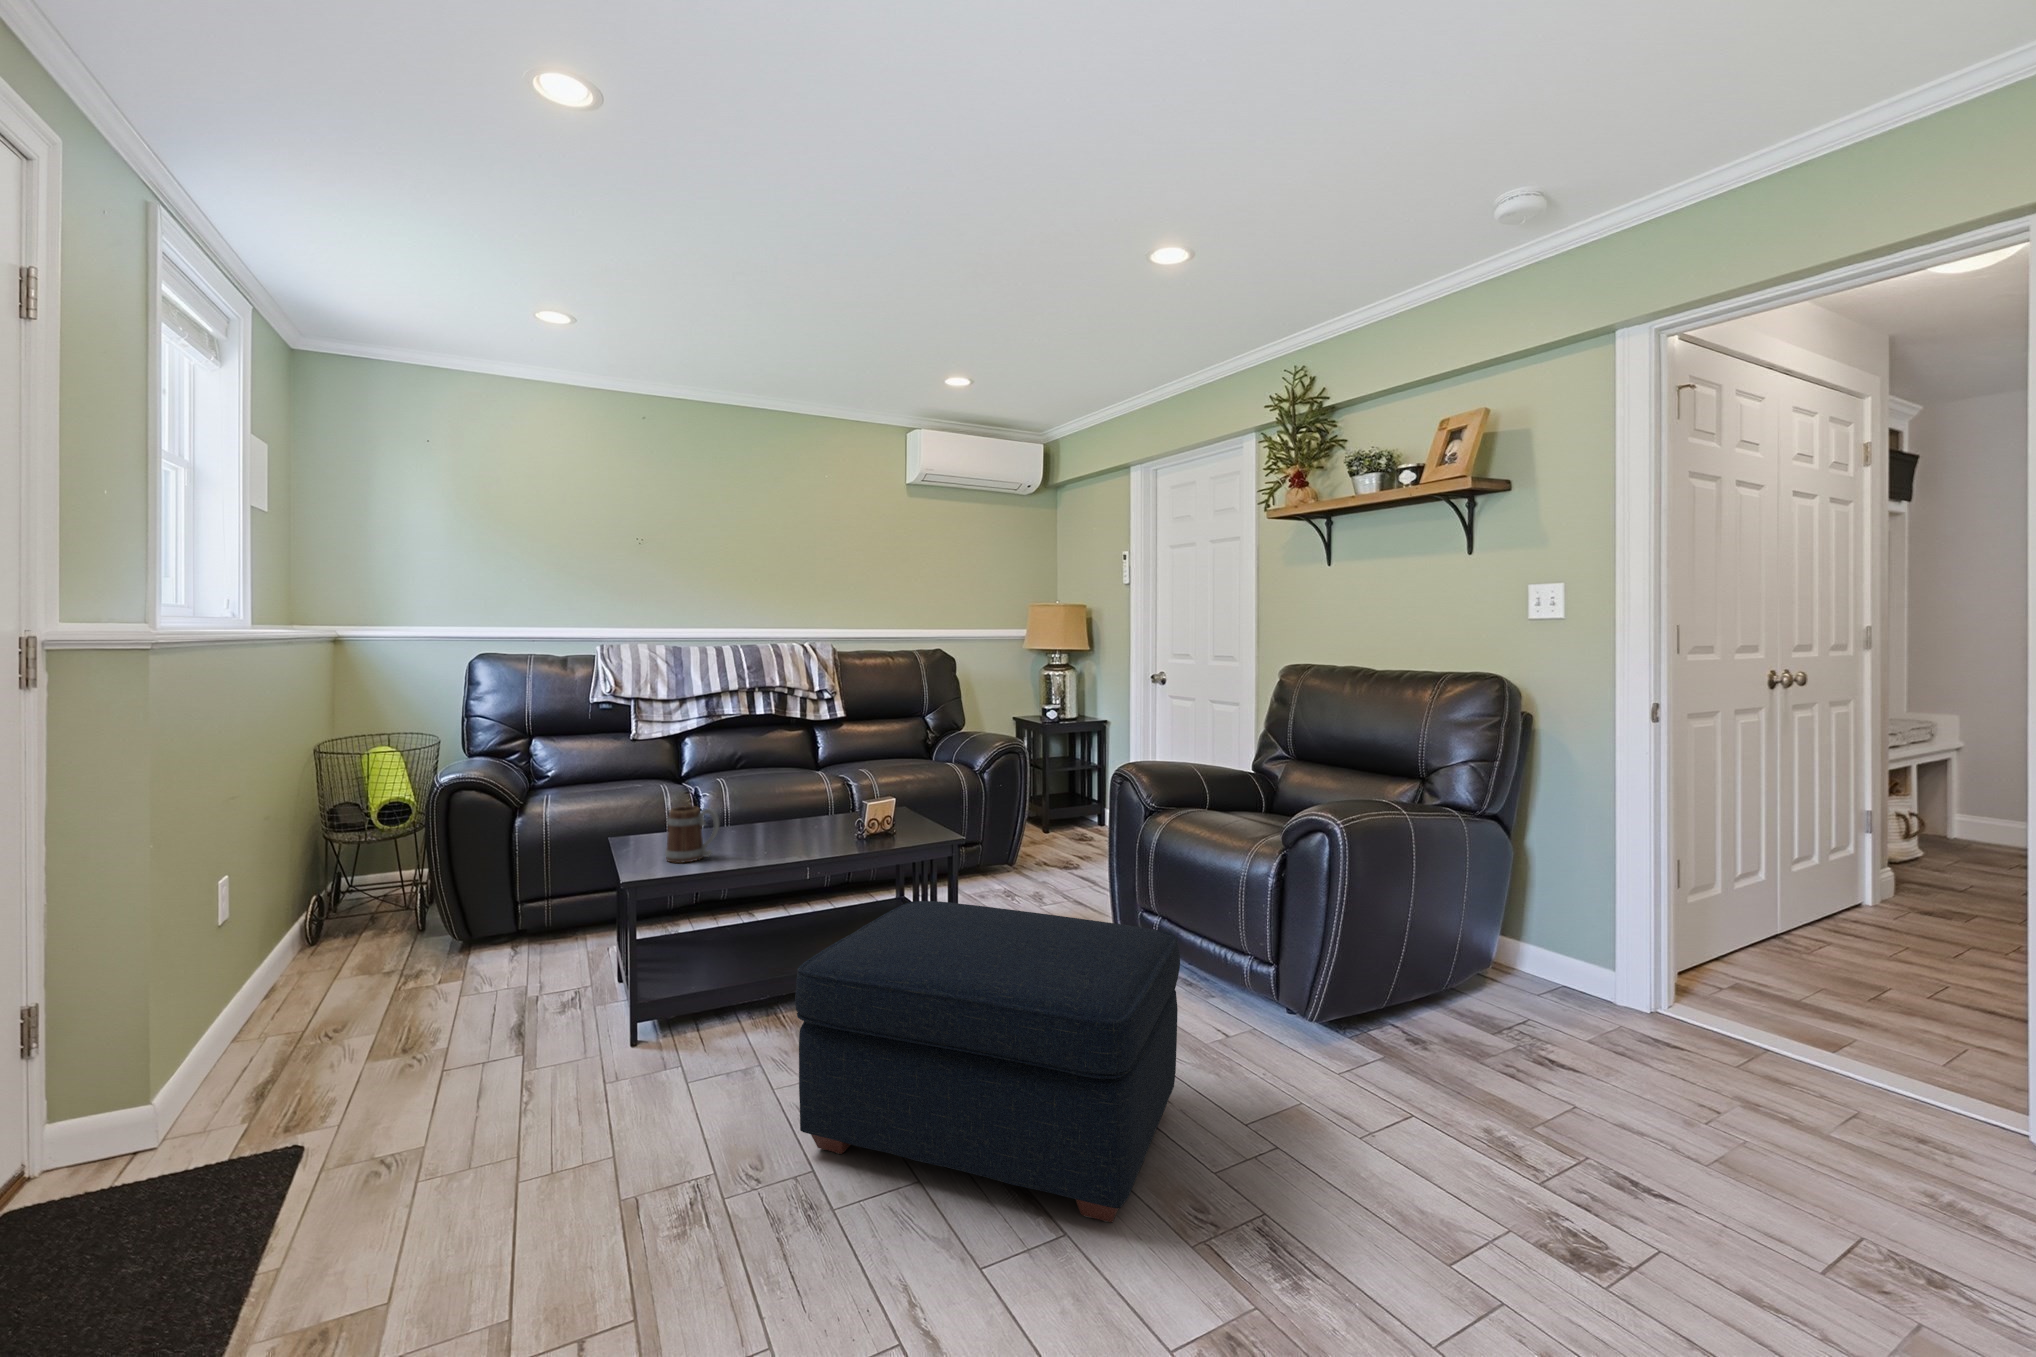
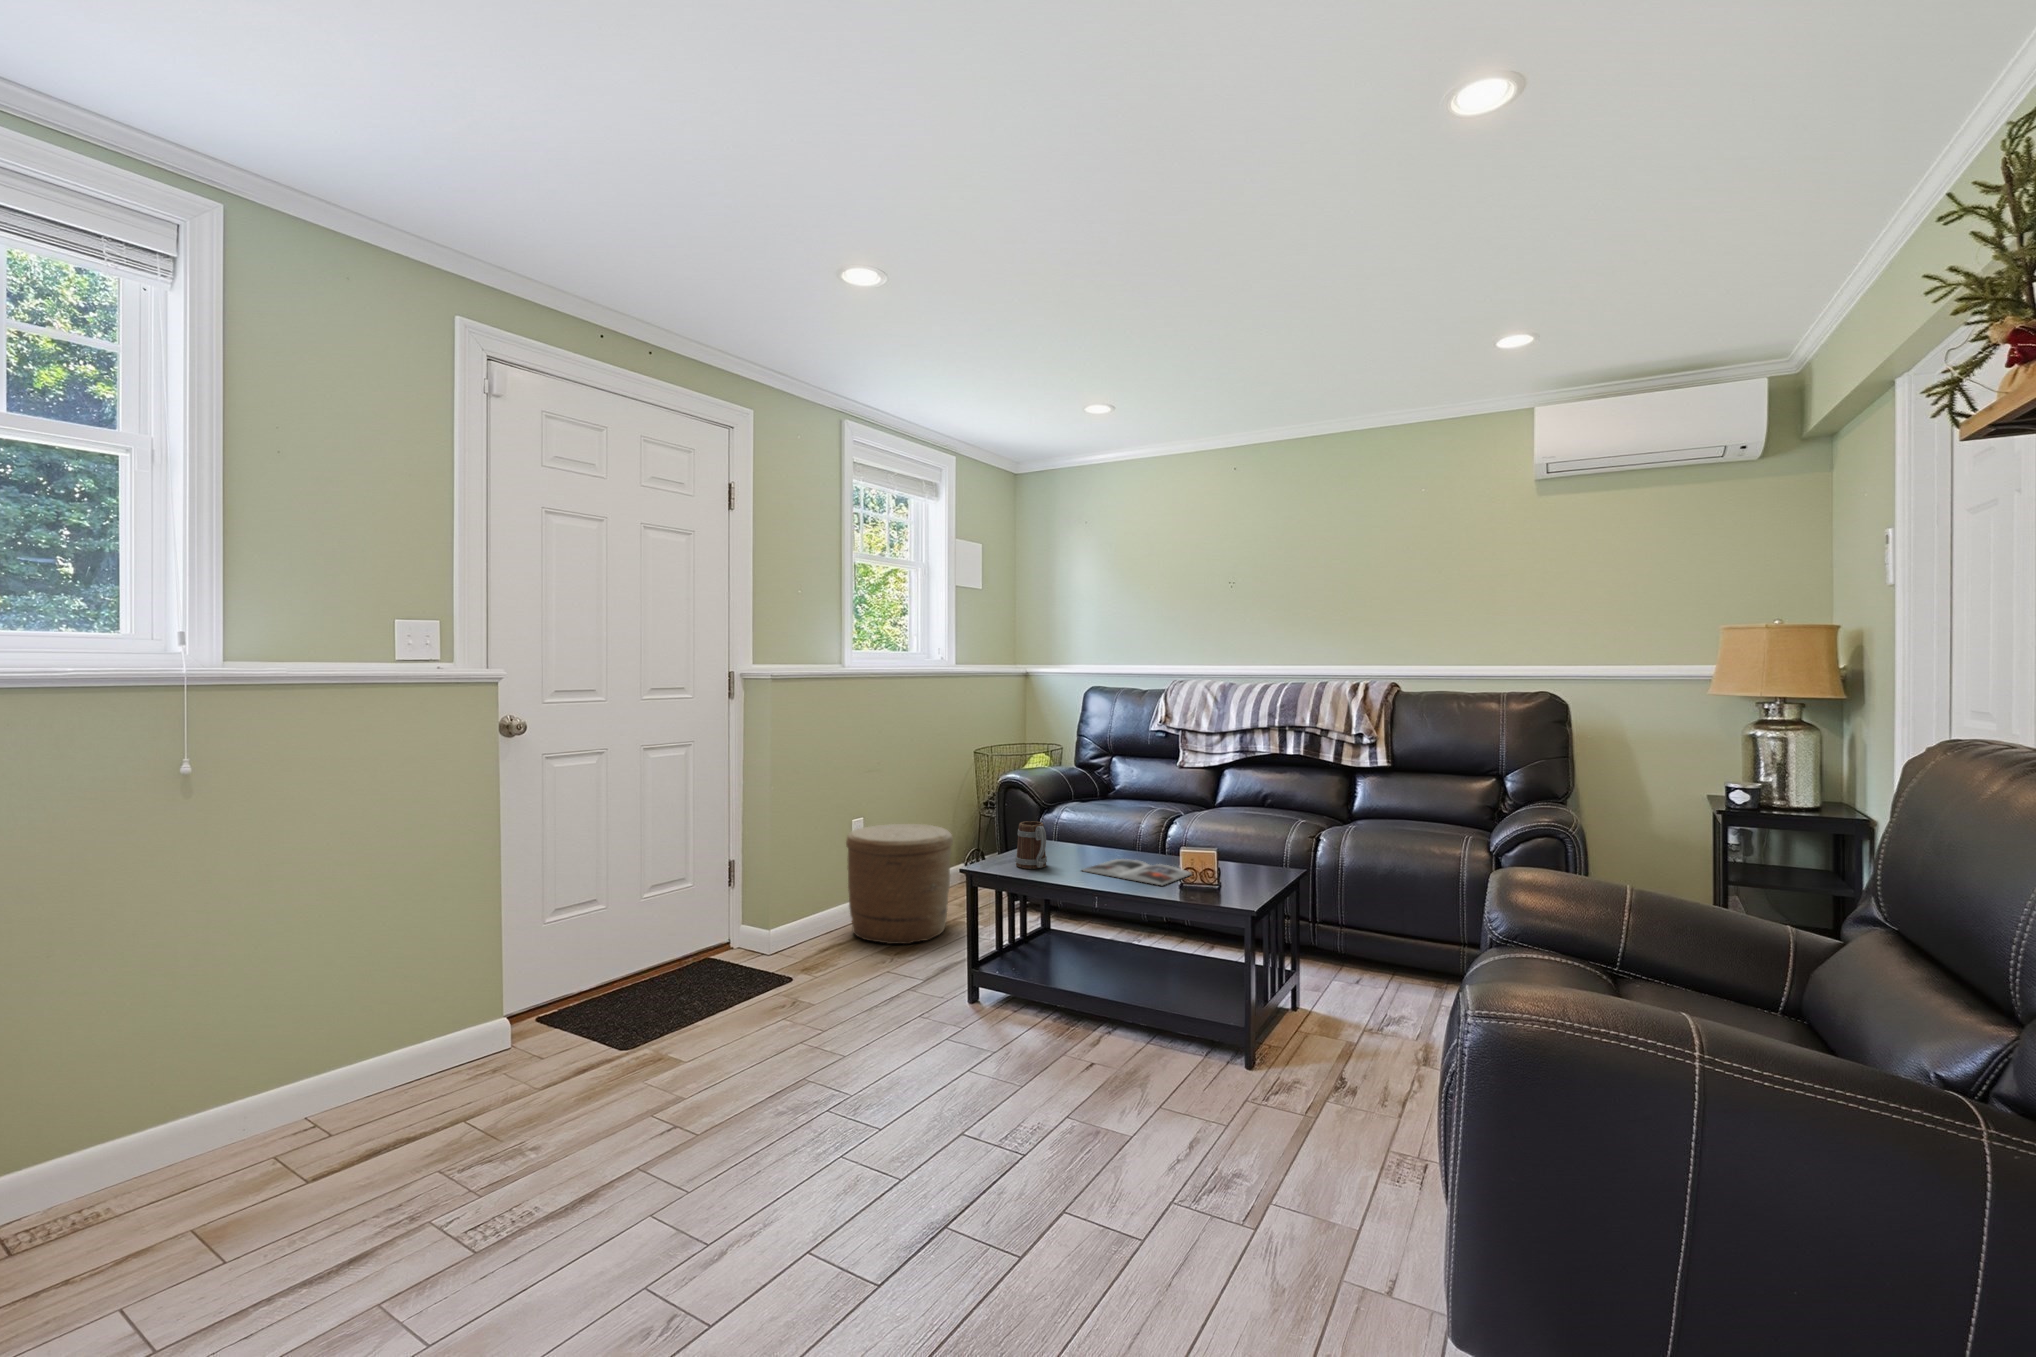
magazine: none [742,826,849,850] -> present [1083,859,1191,885]
woven basket: none [237,858,443,1058] -> present [846,824,953,944]
ottoman: present [795,901,1180,1223] -> none [883,945,1166,1288]

